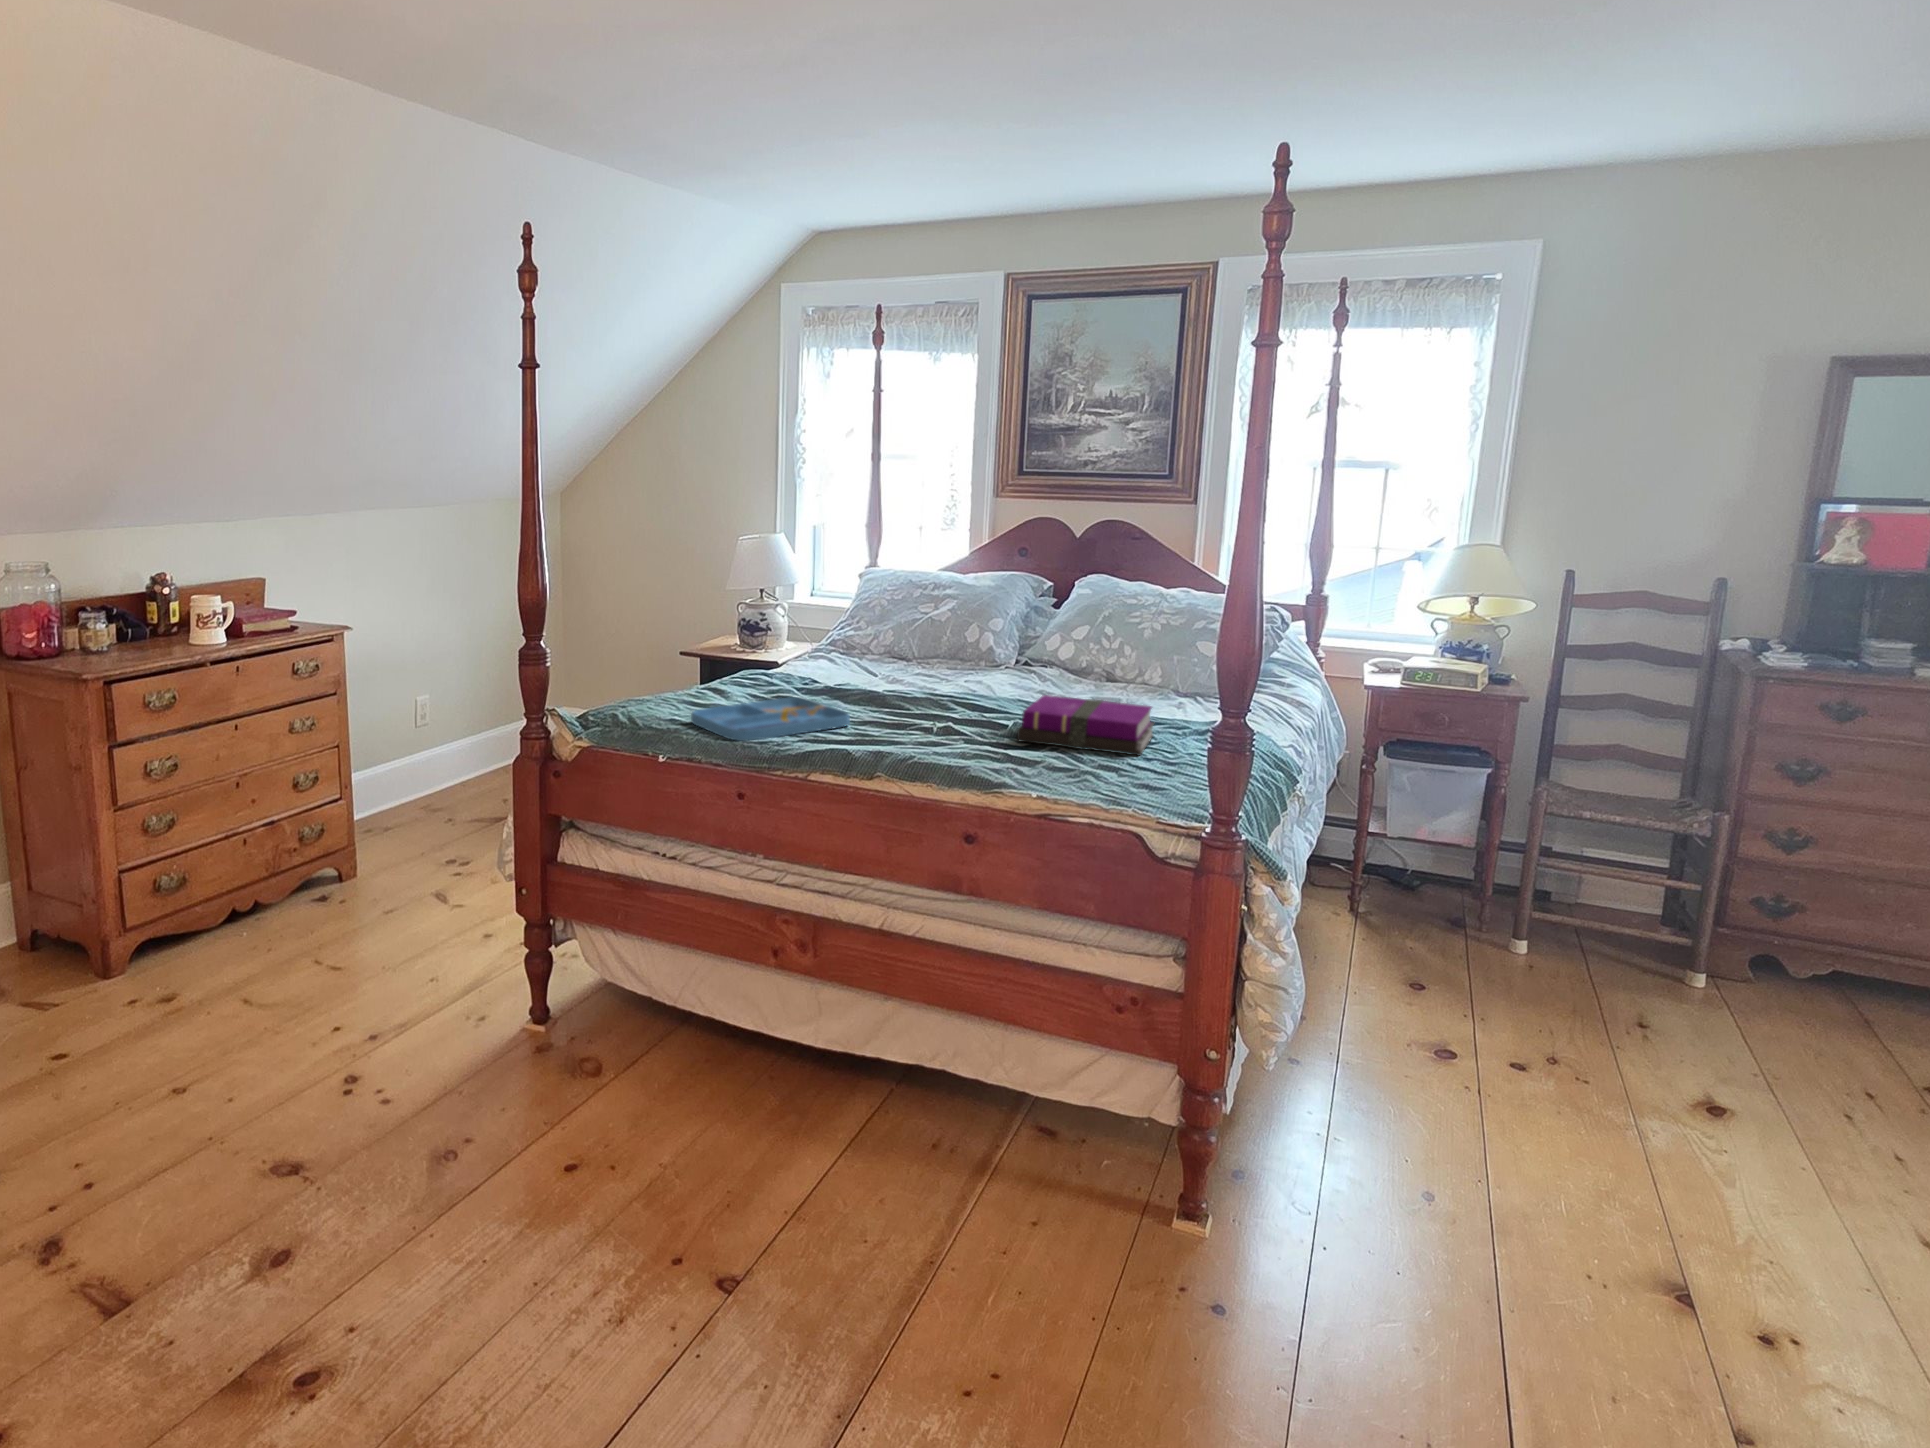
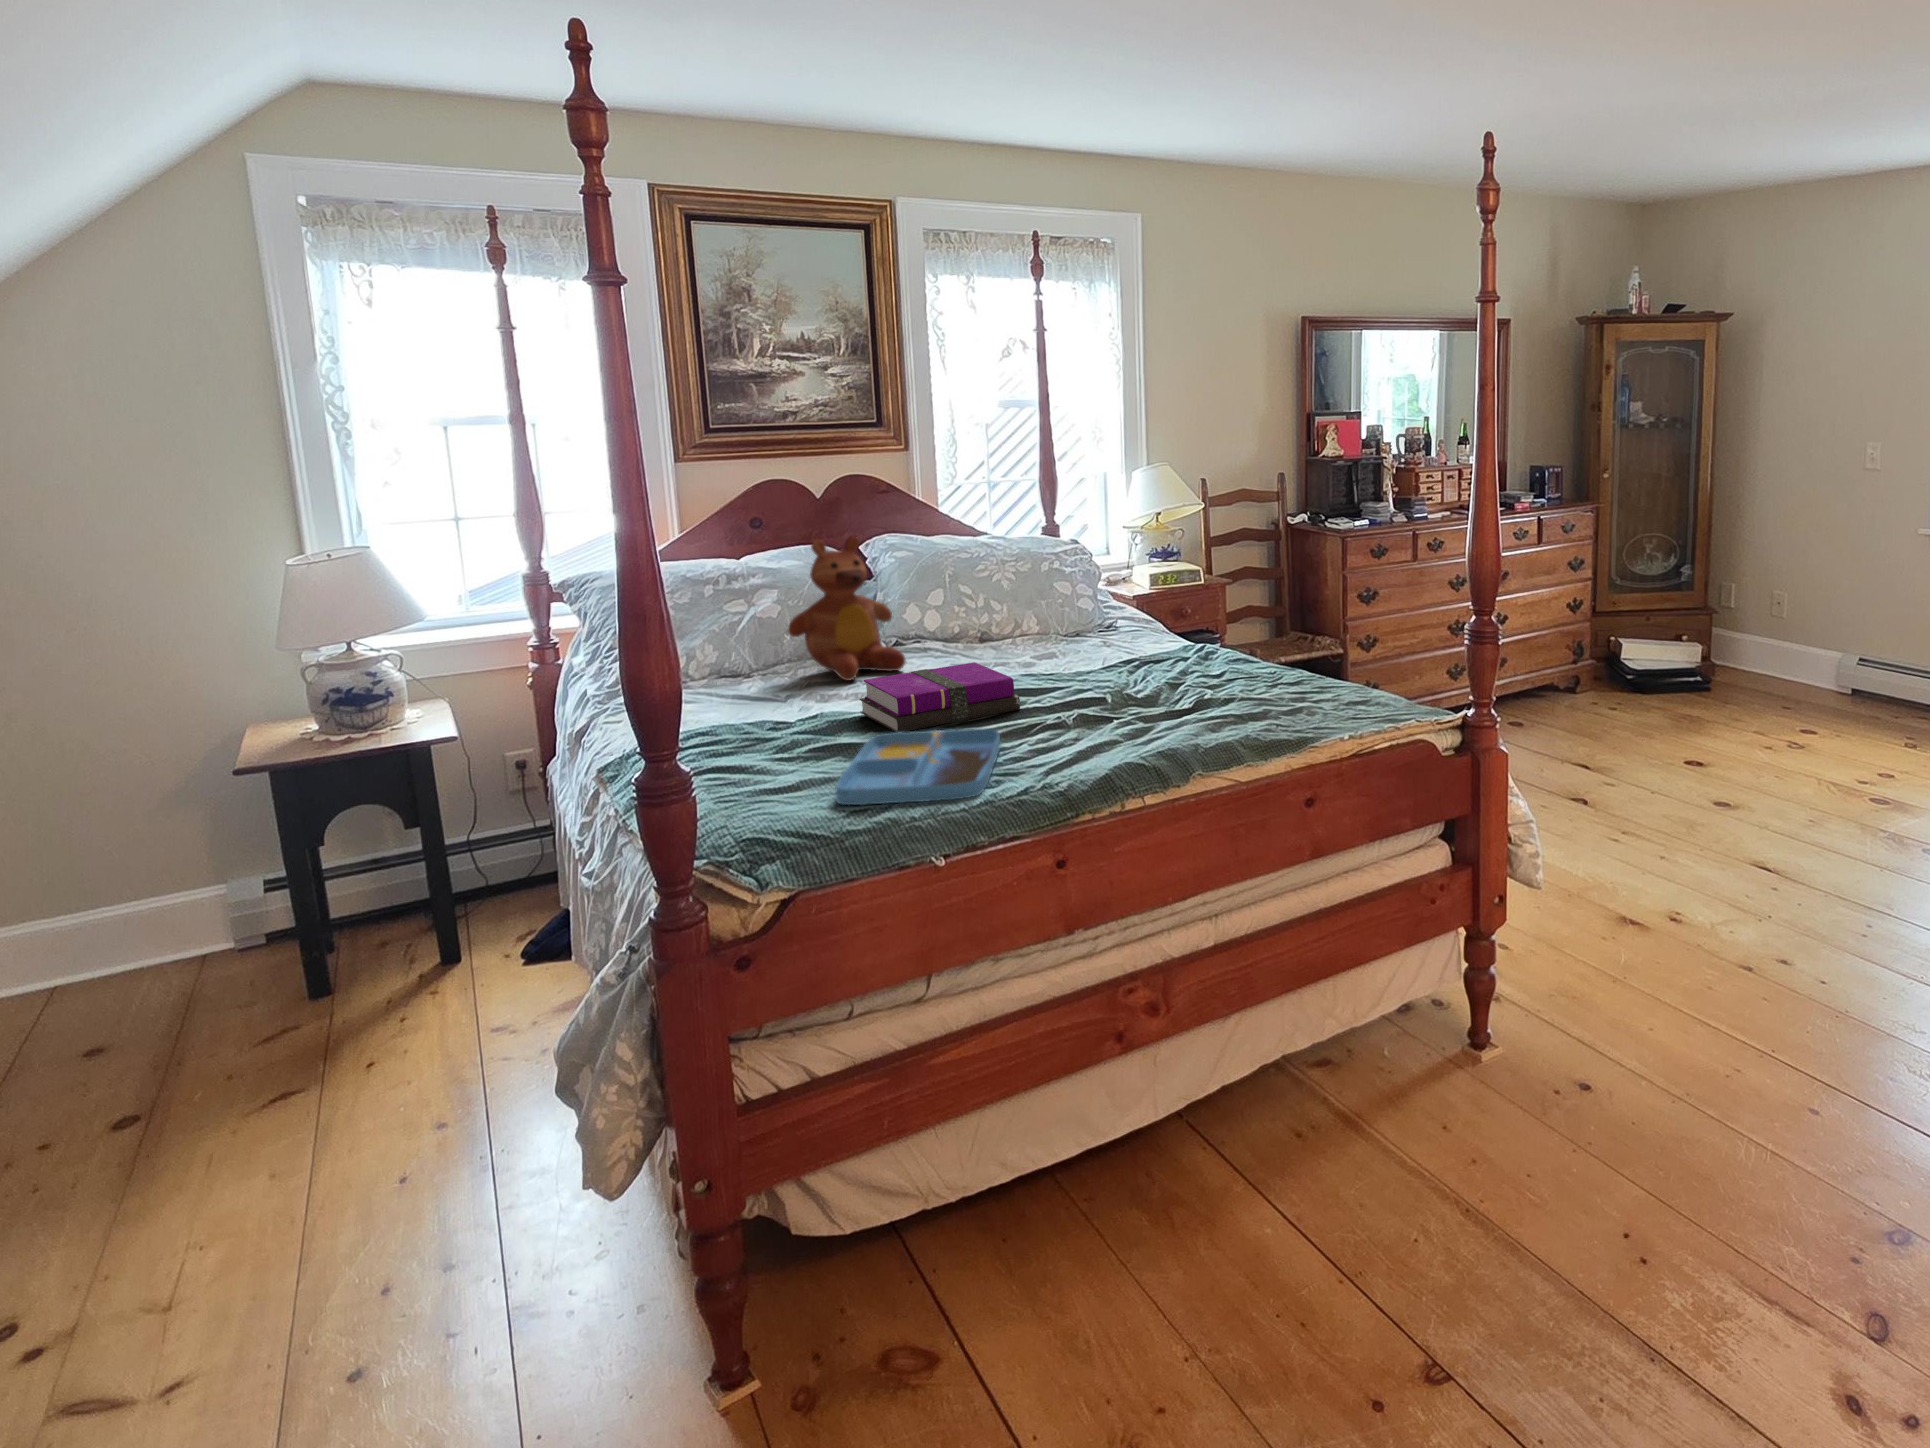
teddy bear: none [930,564,1021,680] -> present [788,536,906,681]
notebook: present [1017,695,1154,755] -> present [859,662,1020,732]

